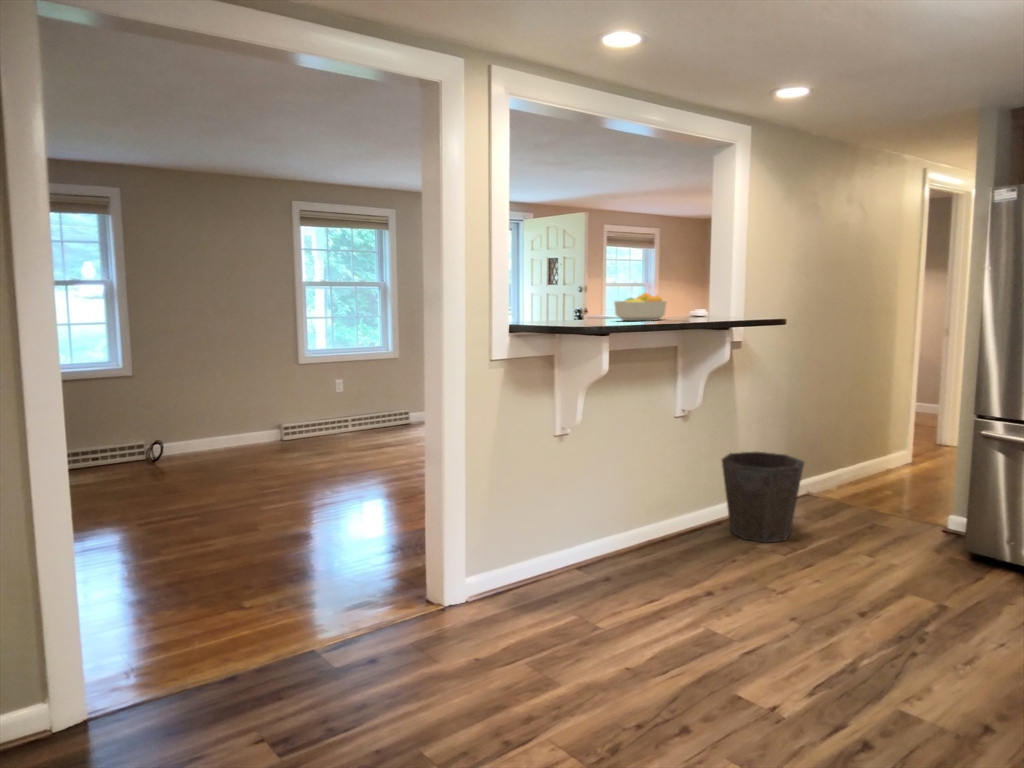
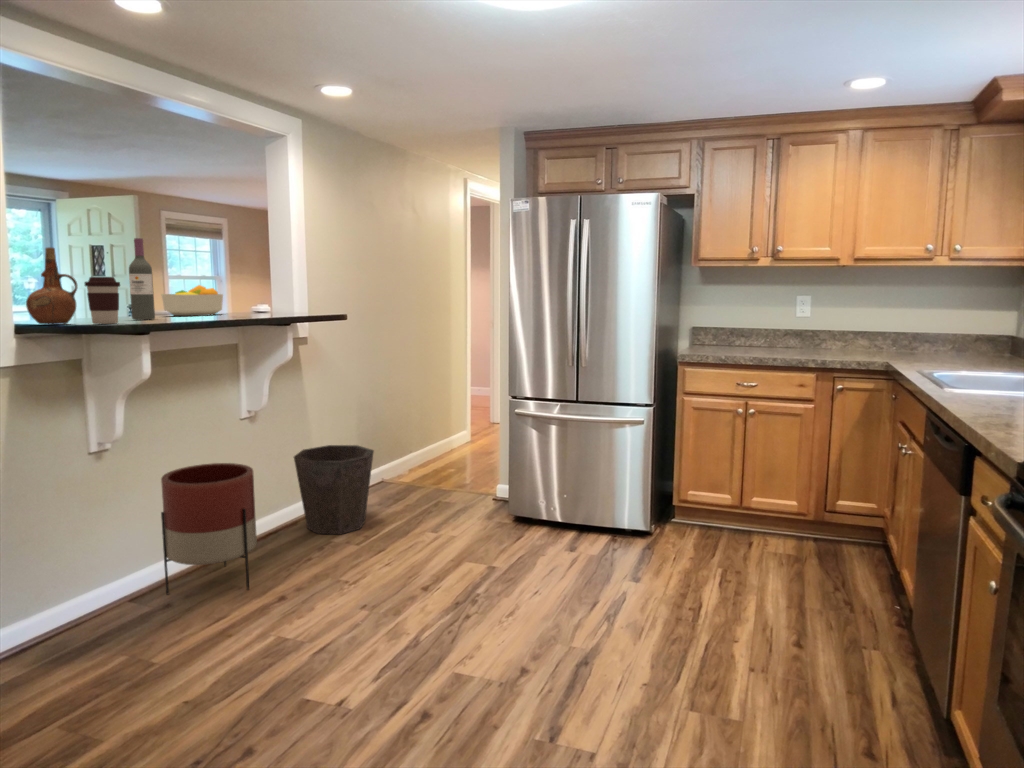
wine bottle: none [595,254,613,325] -> present [129,238,155,320]
ceramic pitcher: none [523,265,559,328] -> present [26,247,77,324]
coffee cup: none [567,289,593,329] -> present [85,277,120,324]
planter: none [607,457,688,580] -> present [161,463,257,594]

